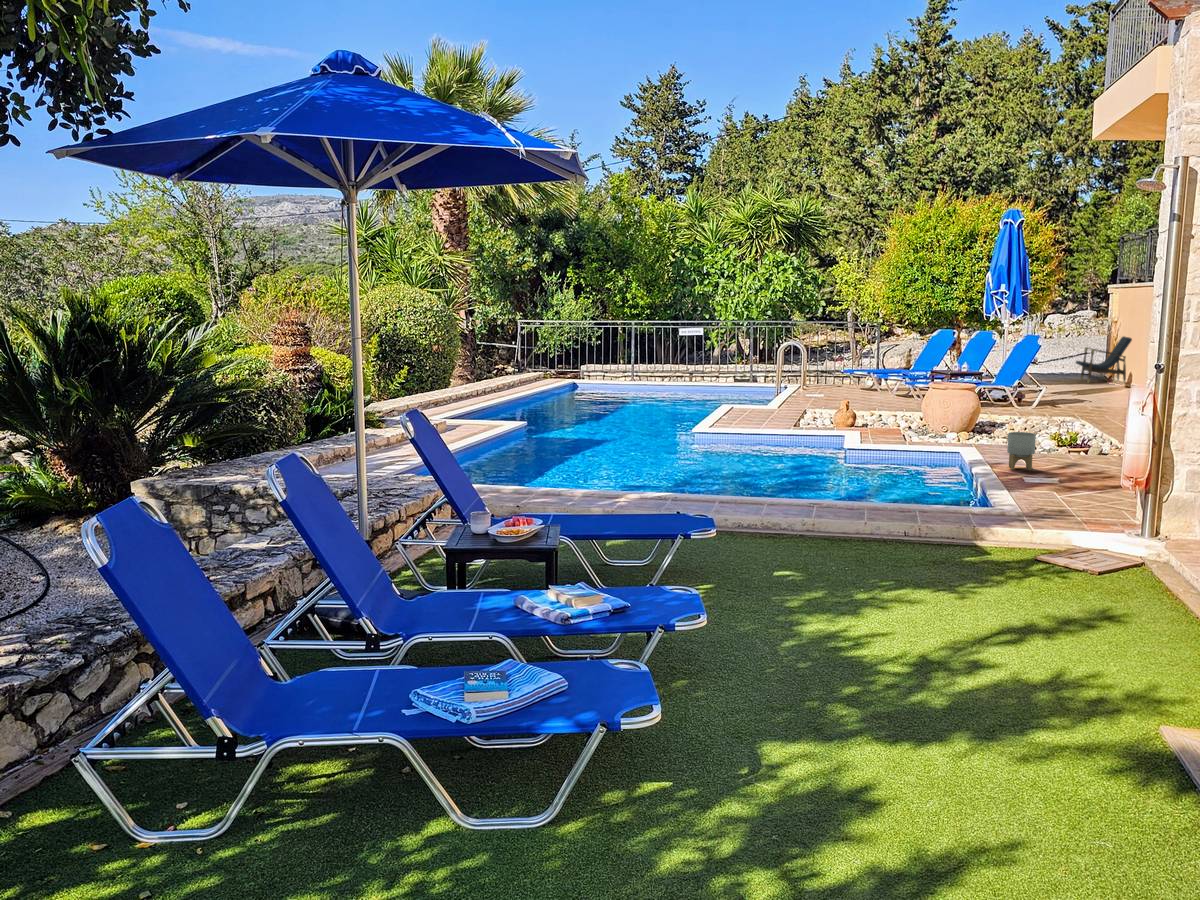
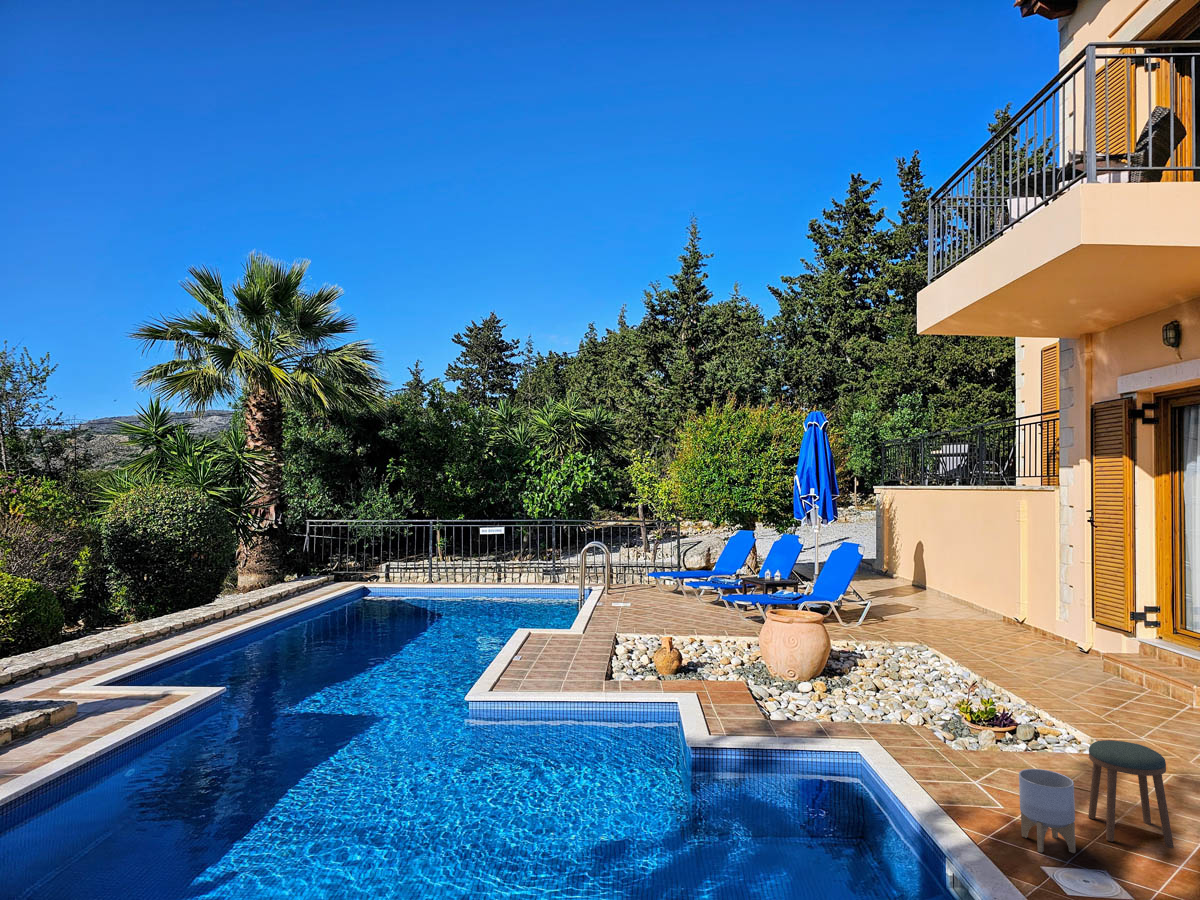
lounge chair: present [1076,336,1132,383] -> none [879,537,935,587]
stool: none [1055,420,1095,470] -> present [1088,740,1174,848]

